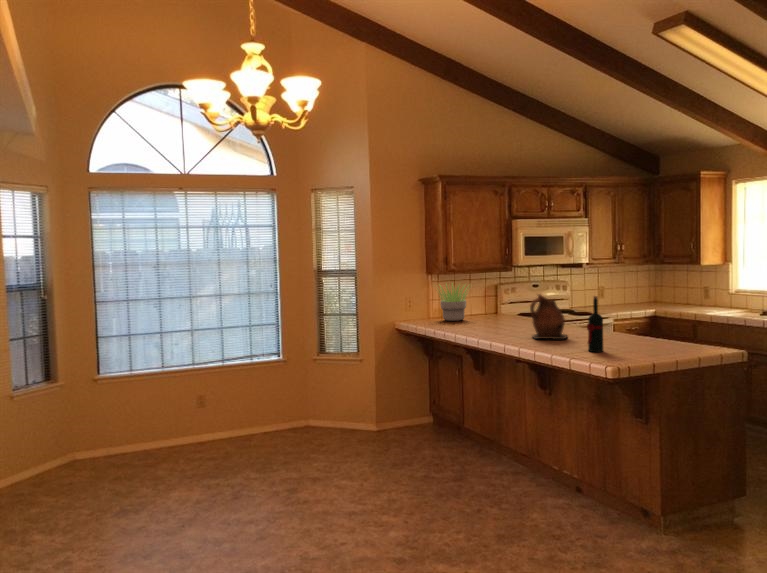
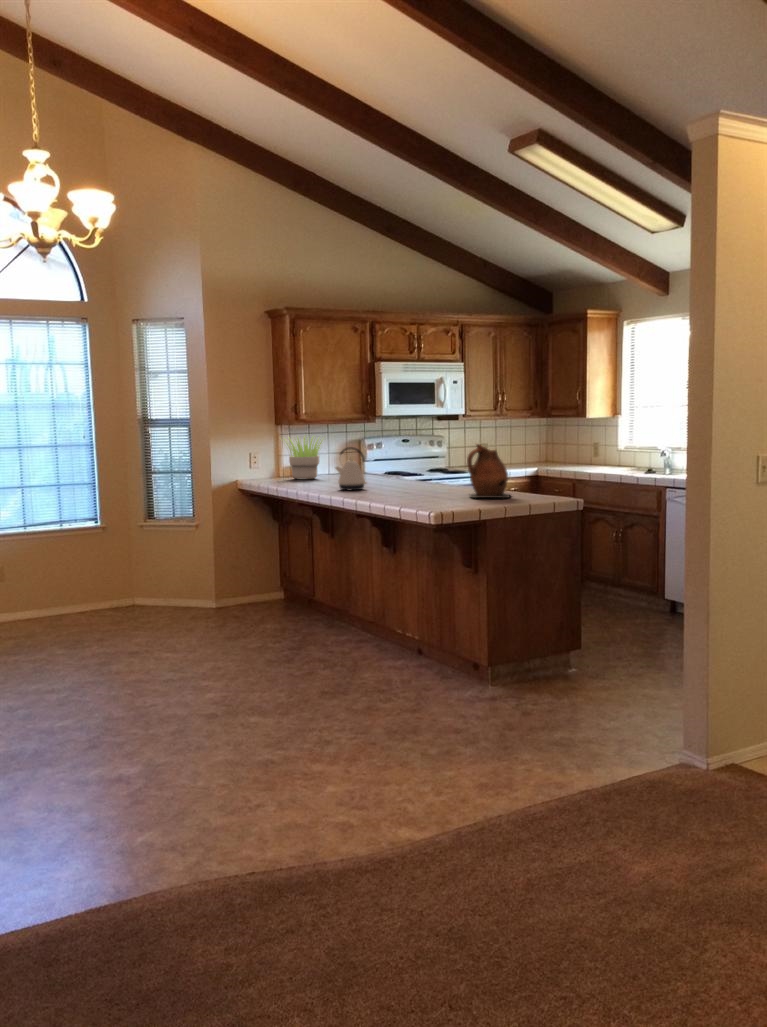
ceramic pitcher: present [530,294,567,339] -> present [467,444,510,498]
wine bottle: present [587,296,603,352] -> none [421,441,439,501]
kettle: none [491,297,521,336] -> present [336,447,366,490]

